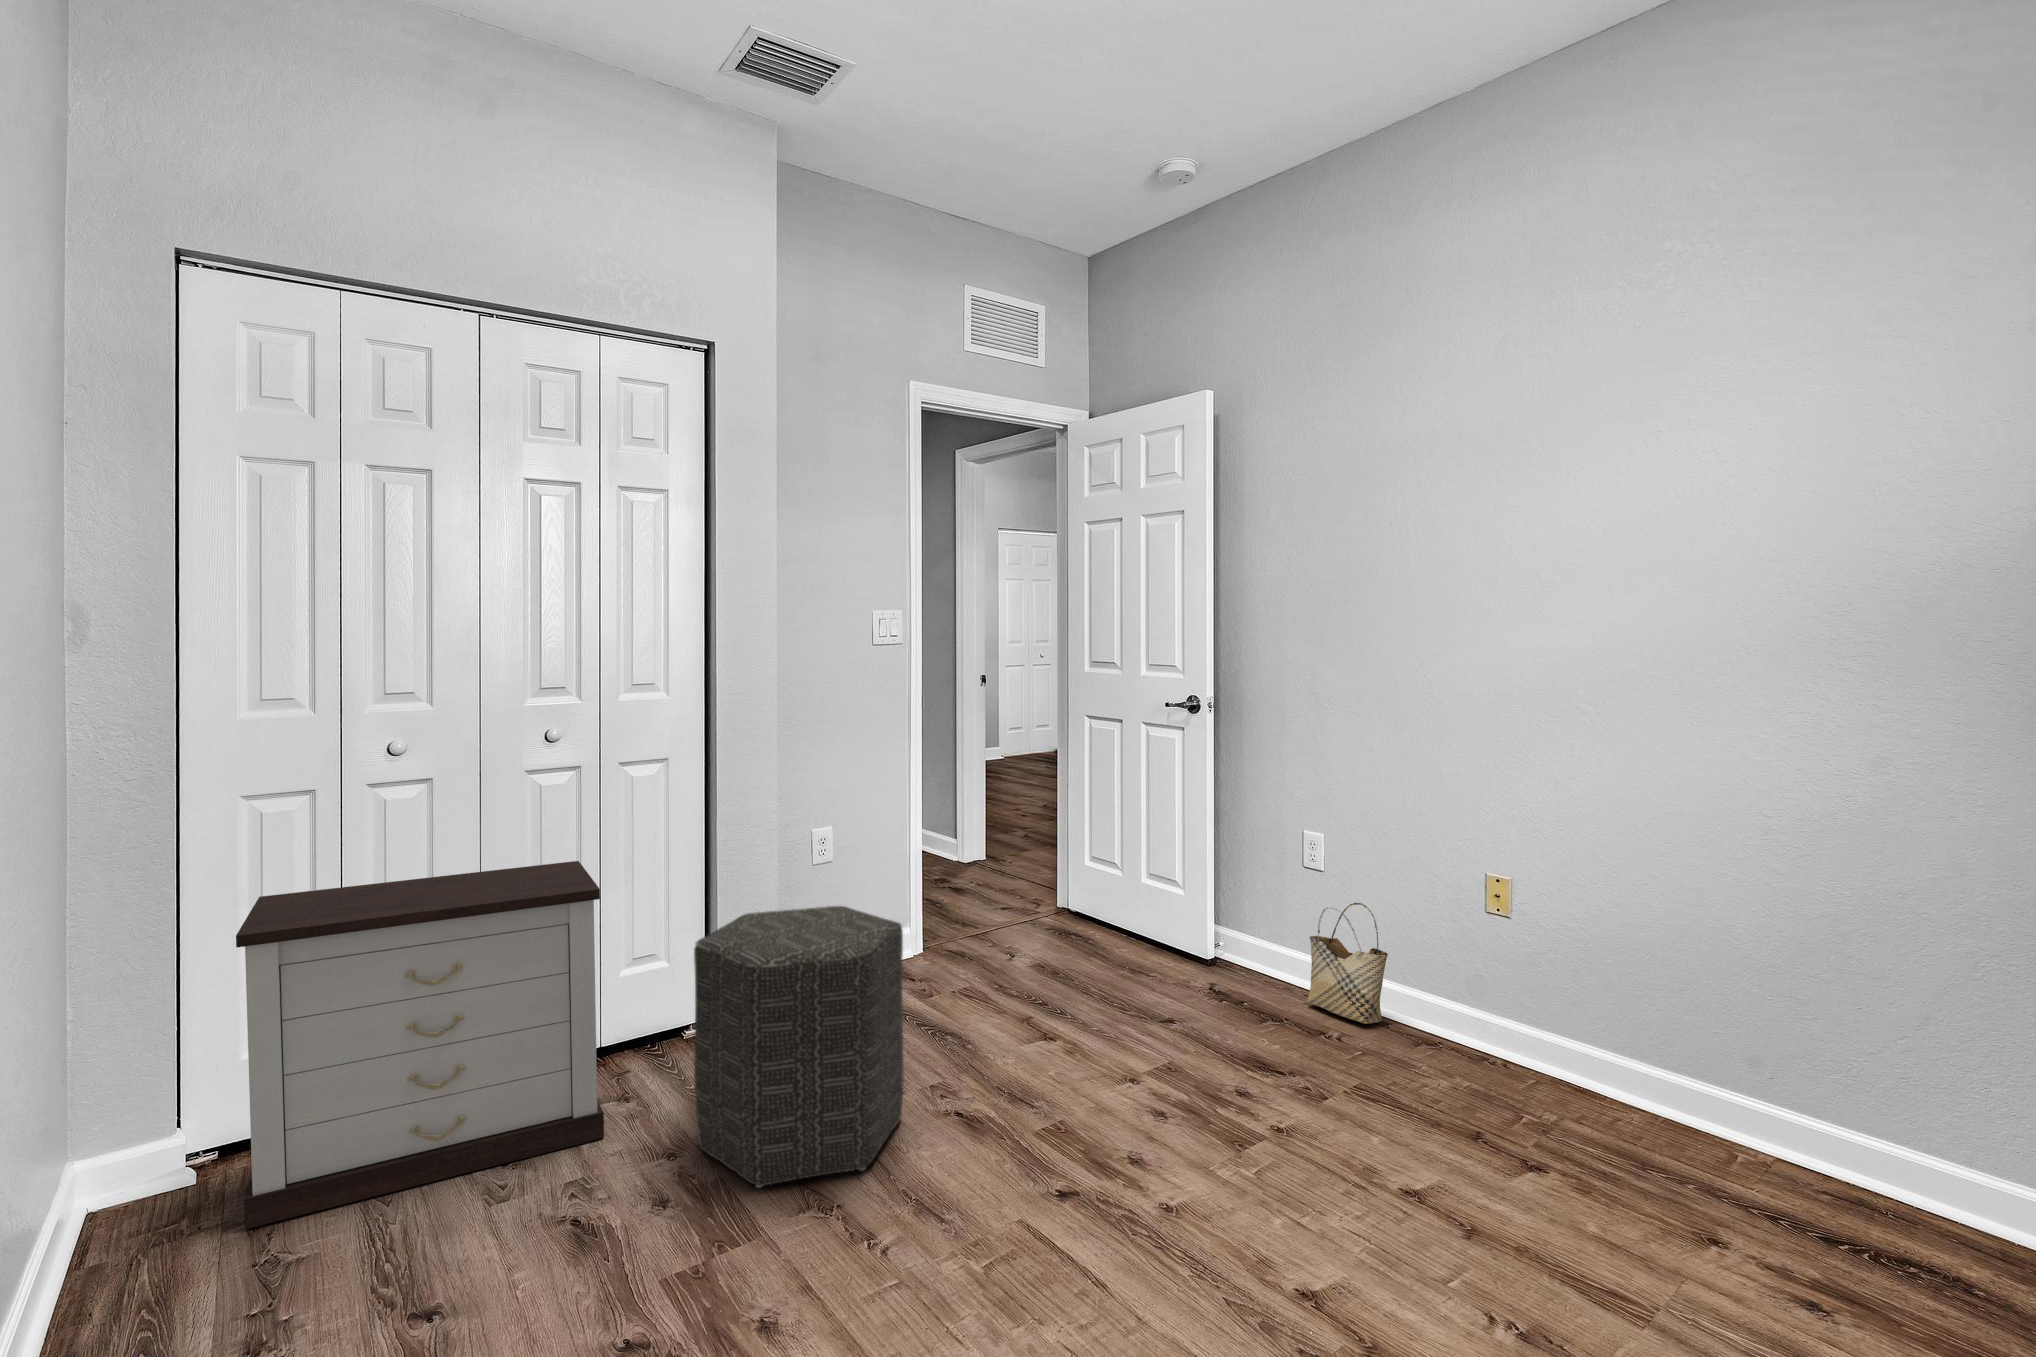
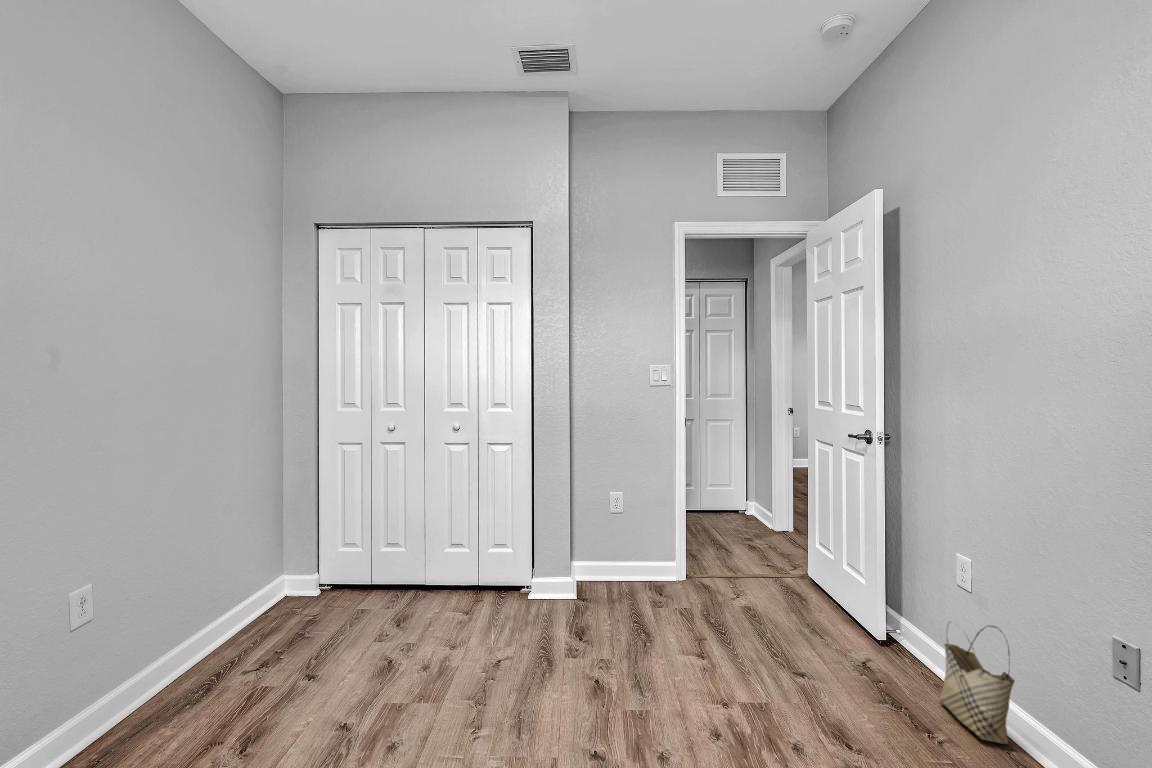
nightstand: present [236,861,604,1229] -> none [309,485,465,628]
ottoman: present [694,906,903,1188] -> none [458,530,567,691]

